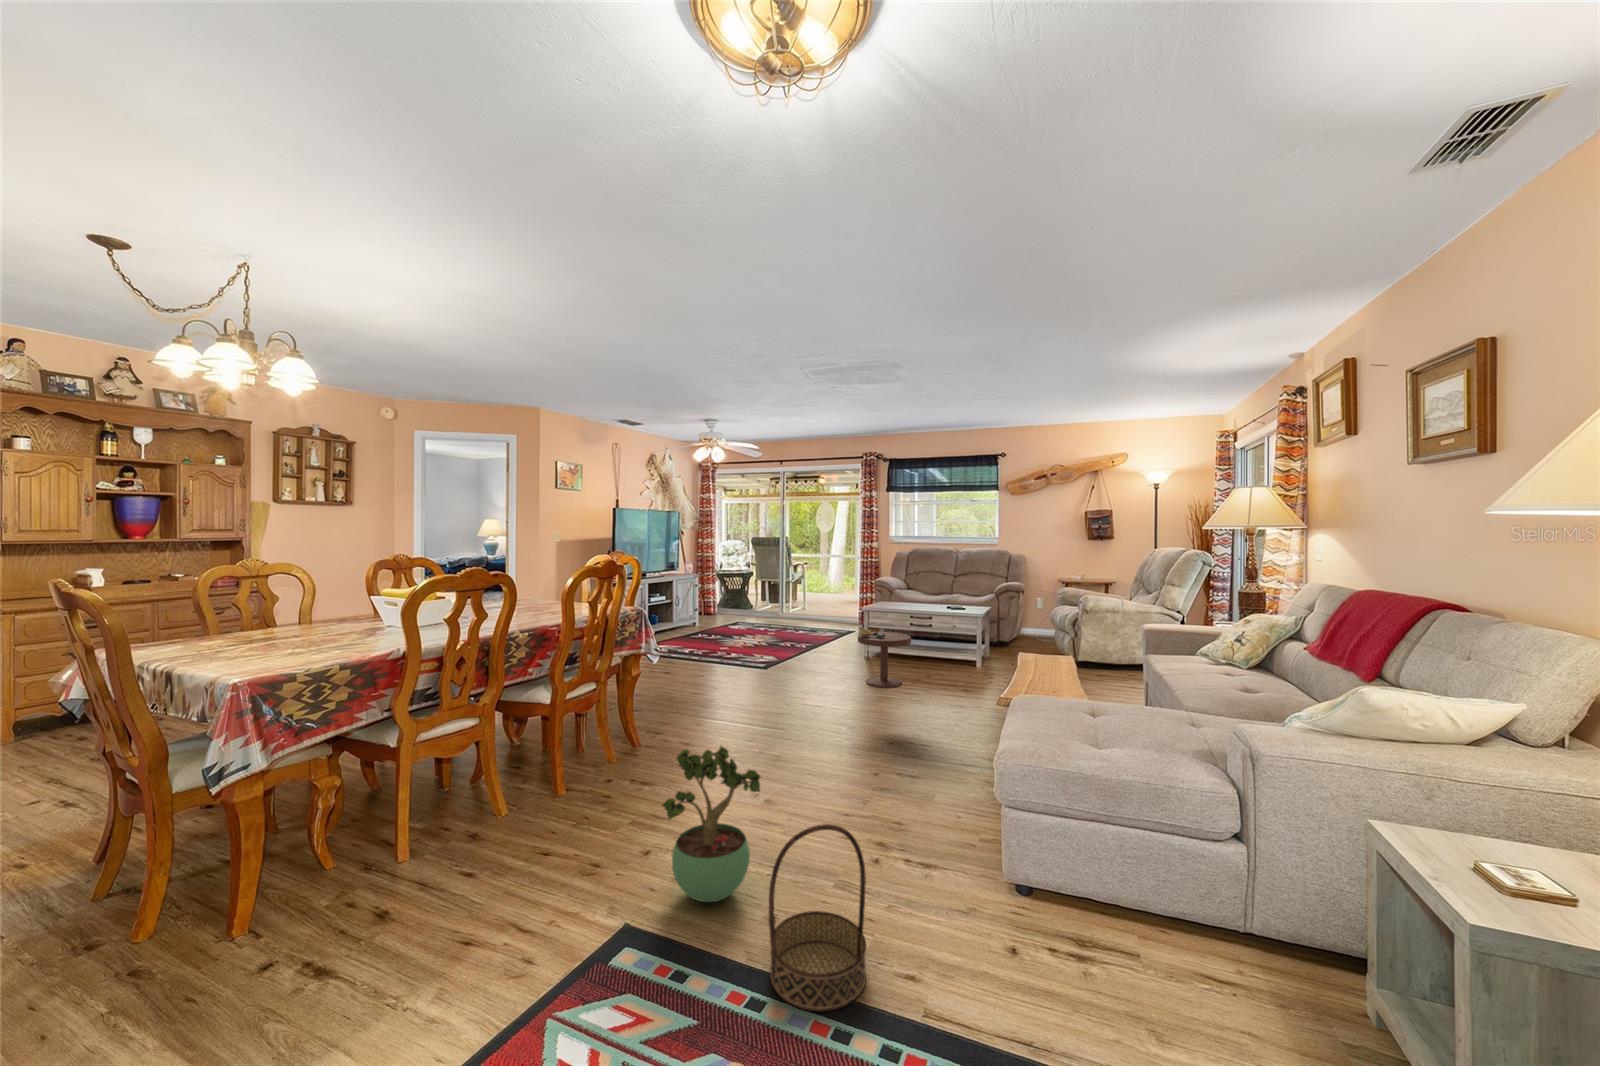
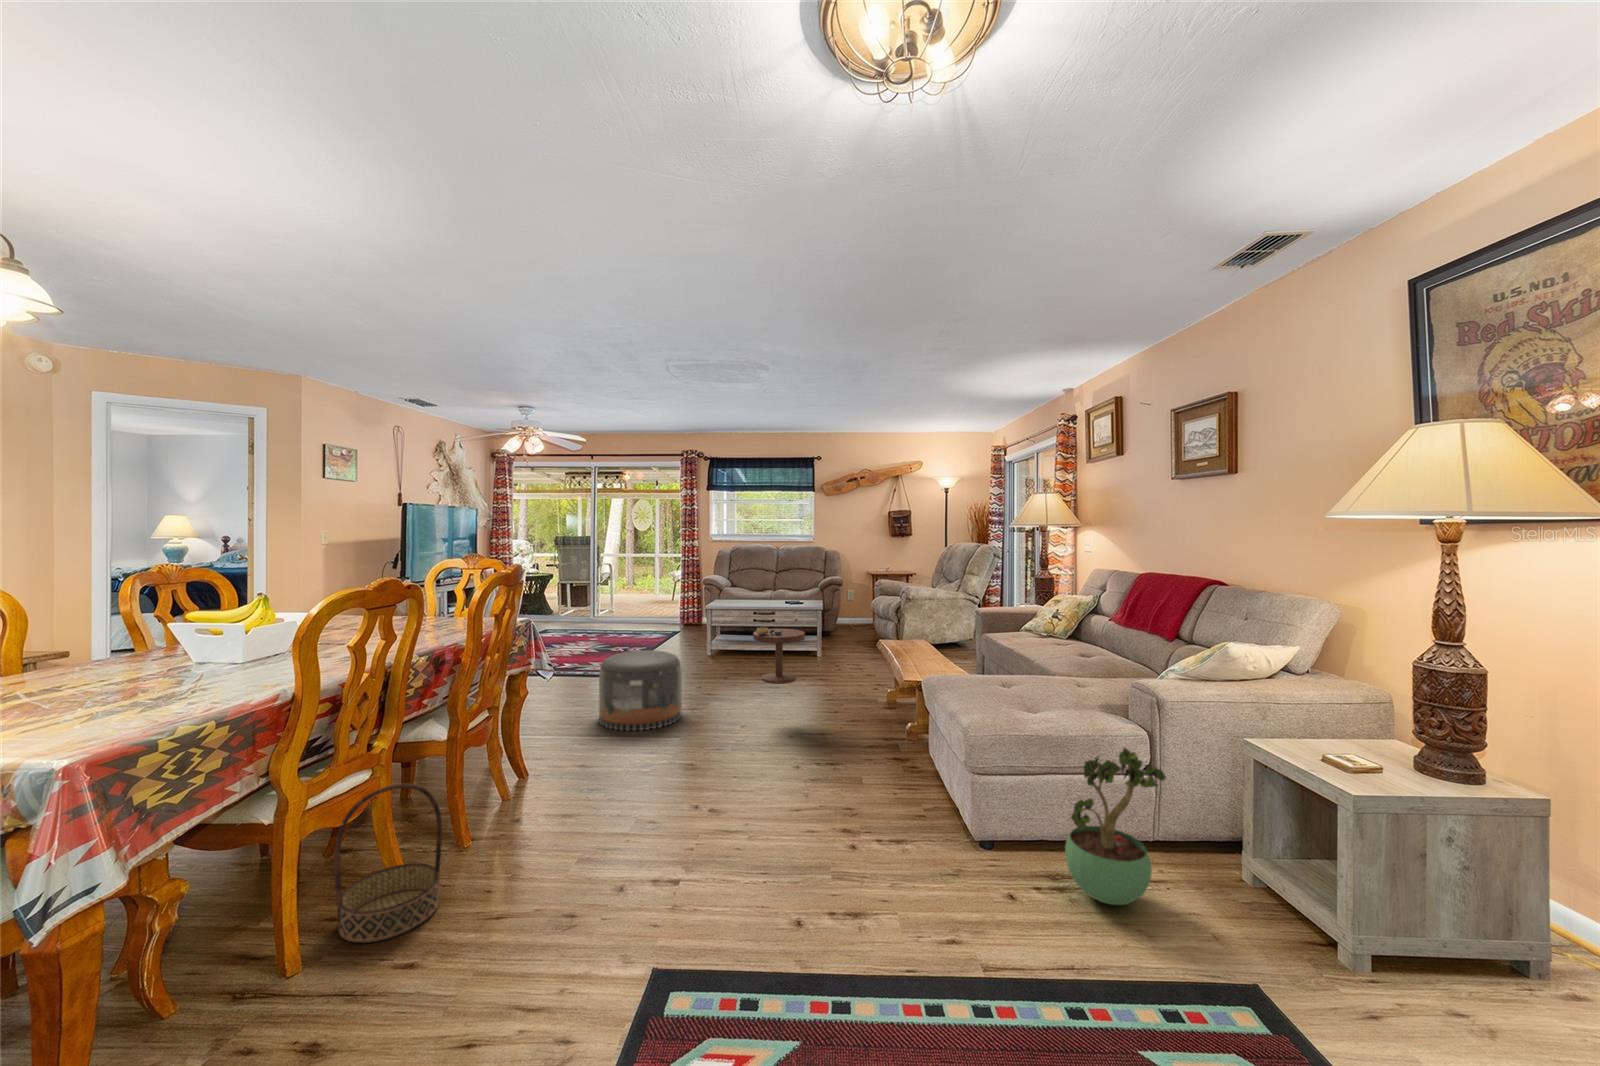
pouf: none [722,645,798,719] -> present [599,650,682,731]
potted plant: present [663,746,760,902] -> present [1065,748,1166,905]
basket: present [769,824,866,1011] -> present [334,784,442,943]

